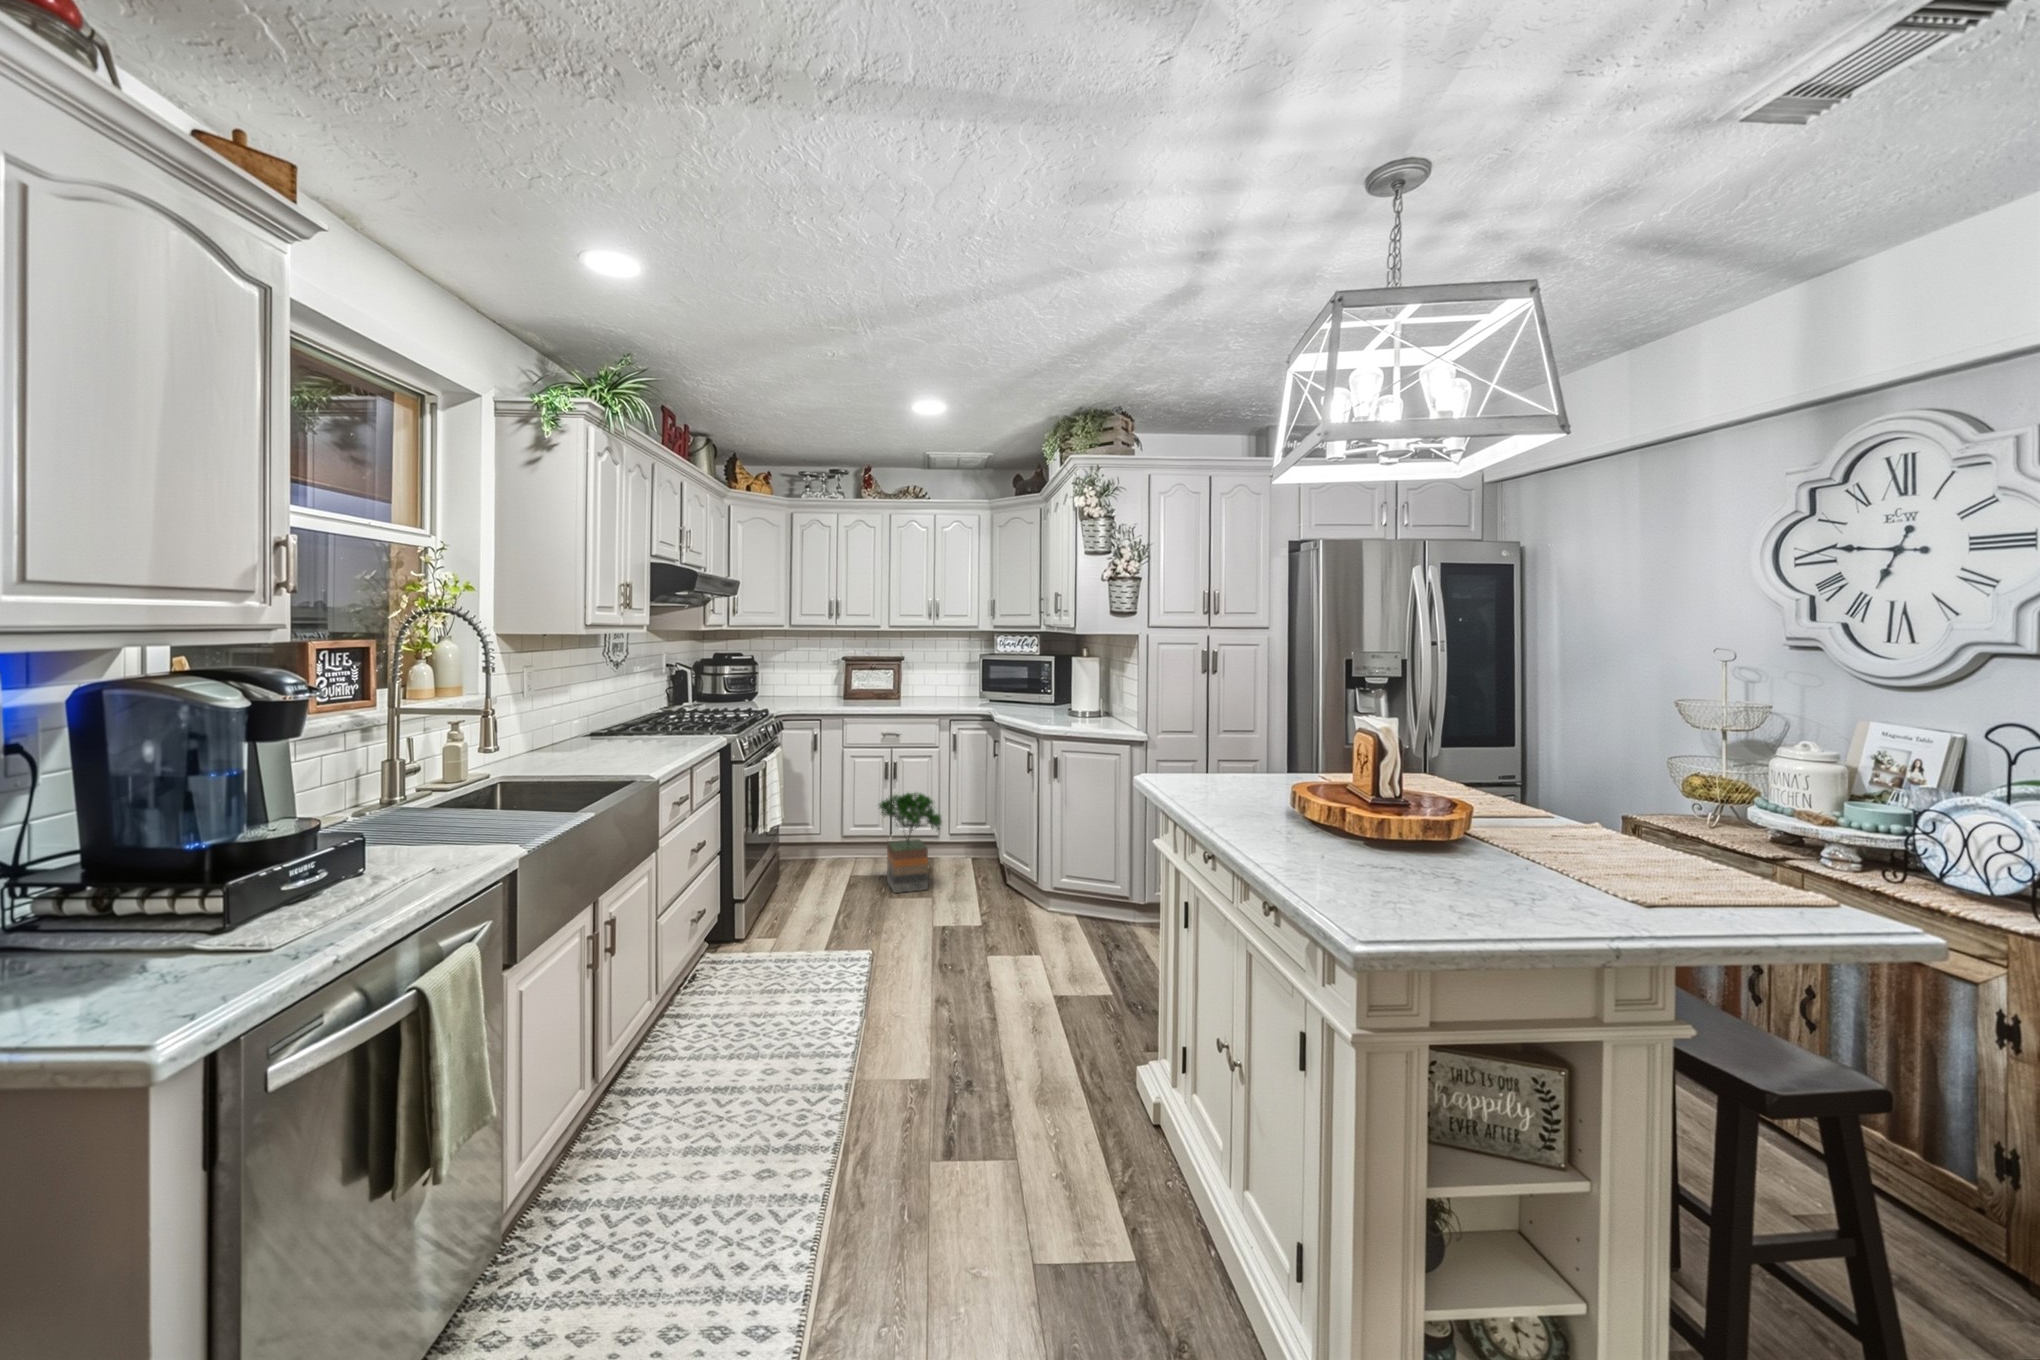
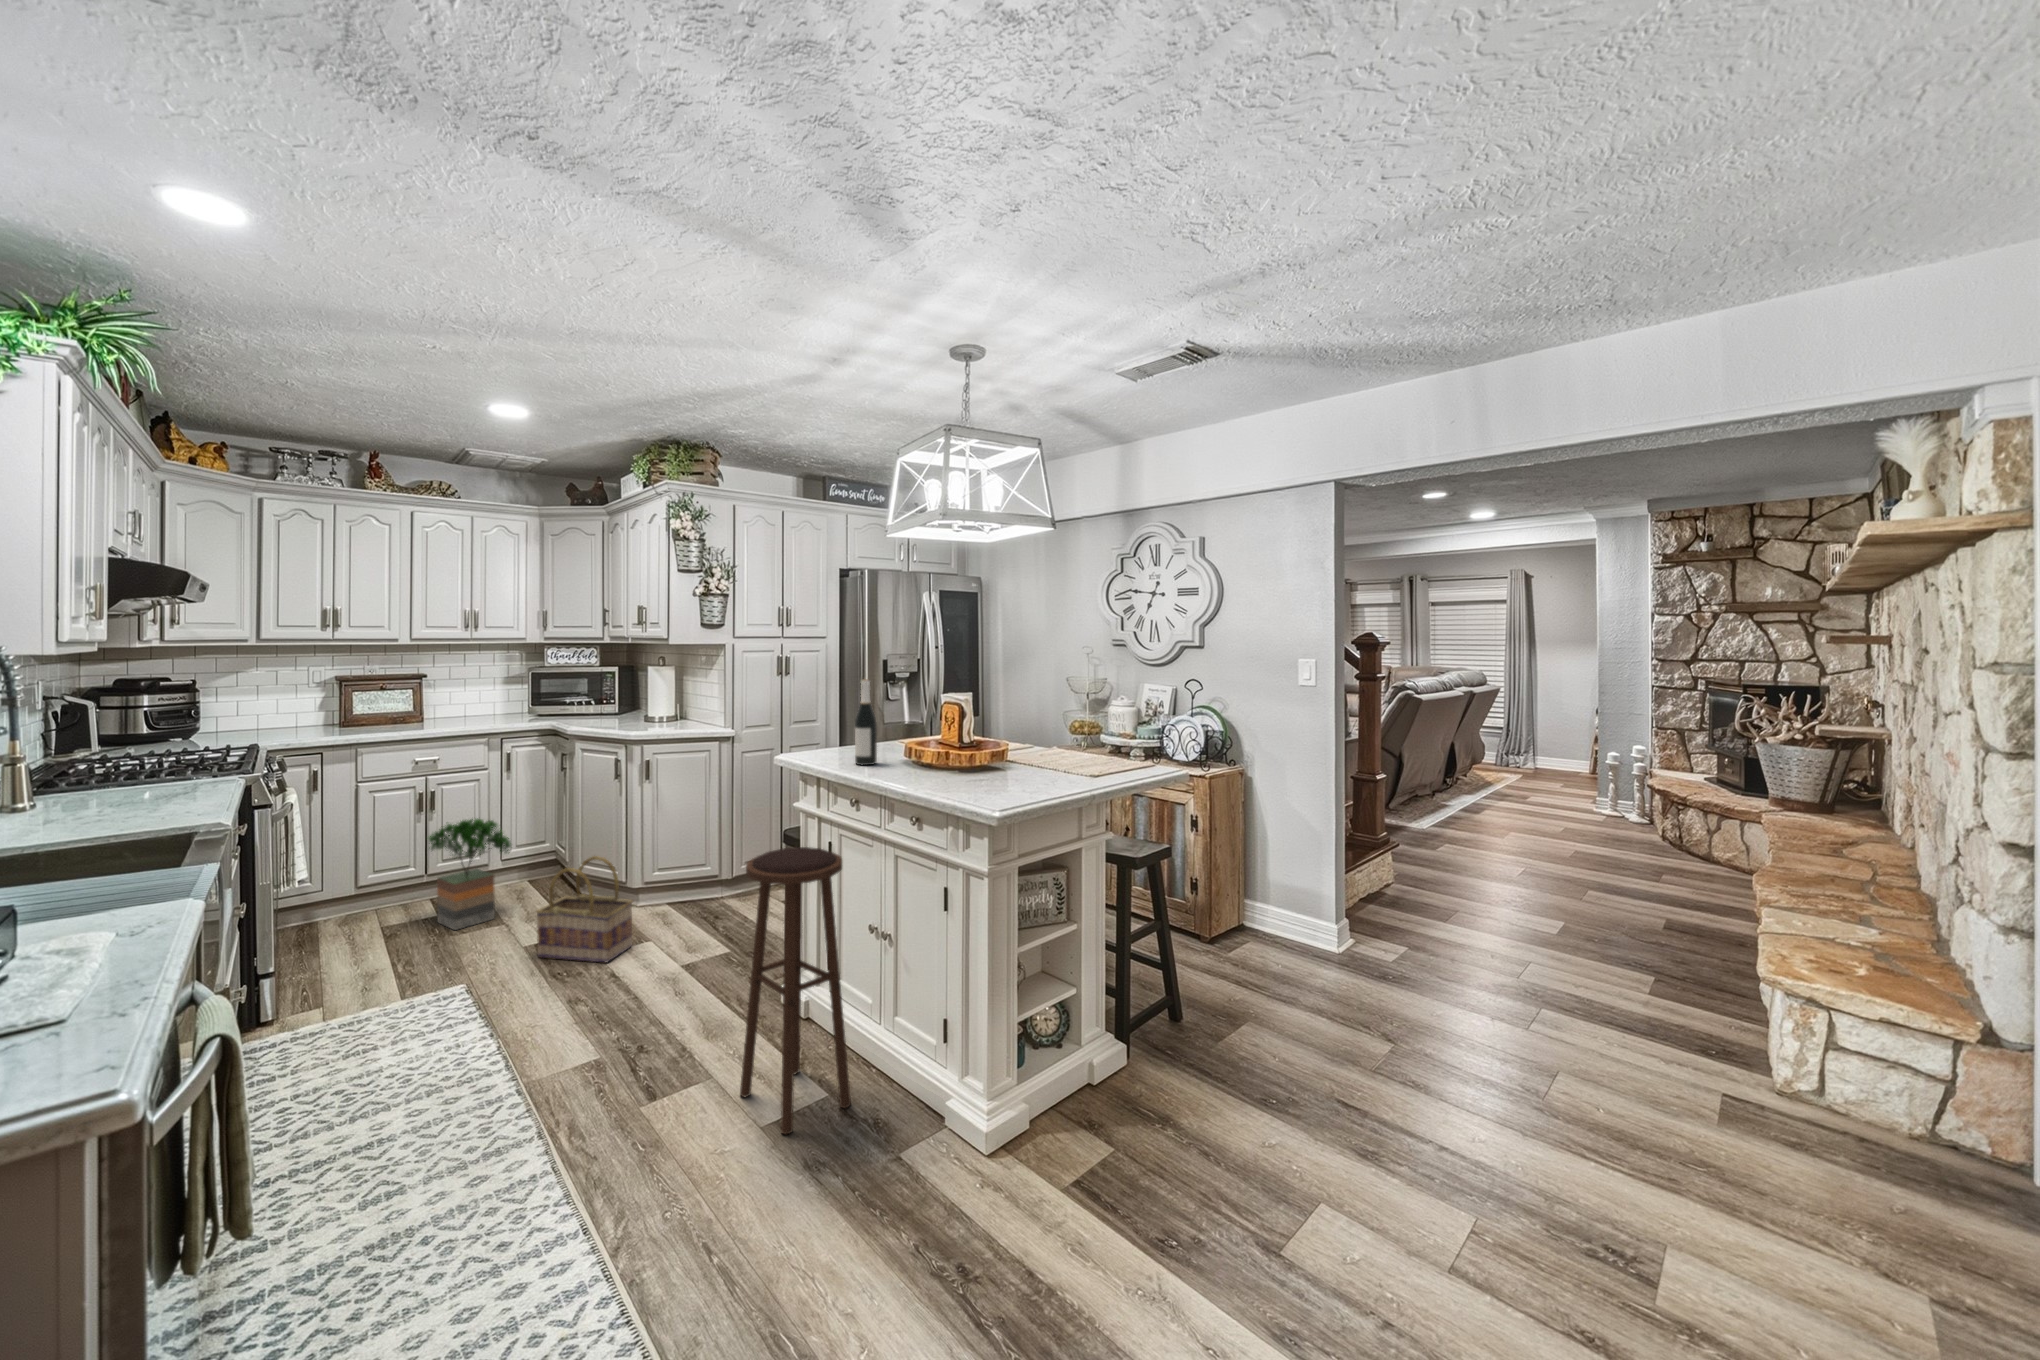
wine bottle: none [1219,687,1251,808] -> present [855,679,877,765]
basket: none [937,851,1023,966] -> present [536,856,633,962]
stool: none [1028,904,1160,1296] -> present [740,847,851,1135]

